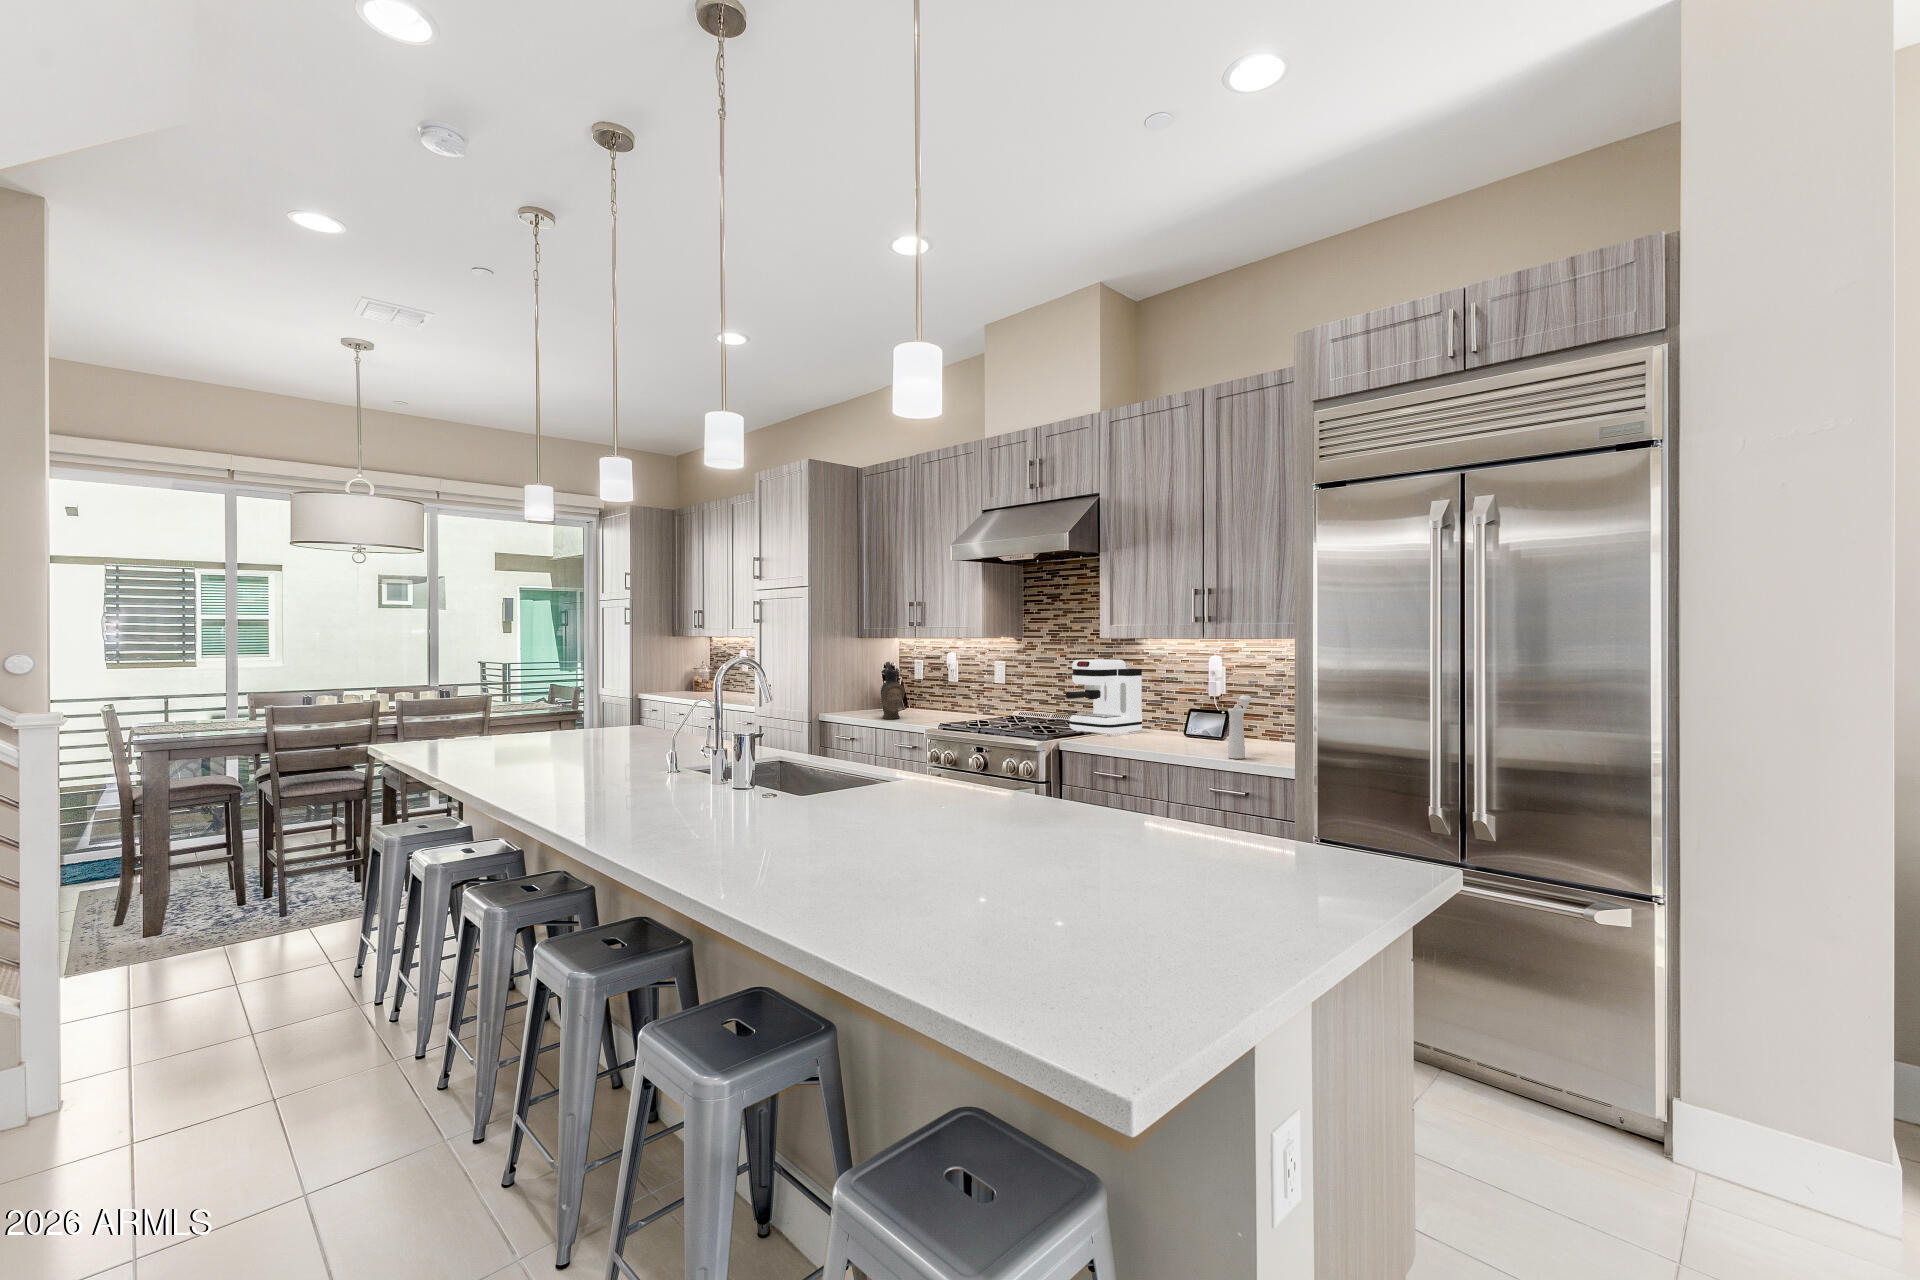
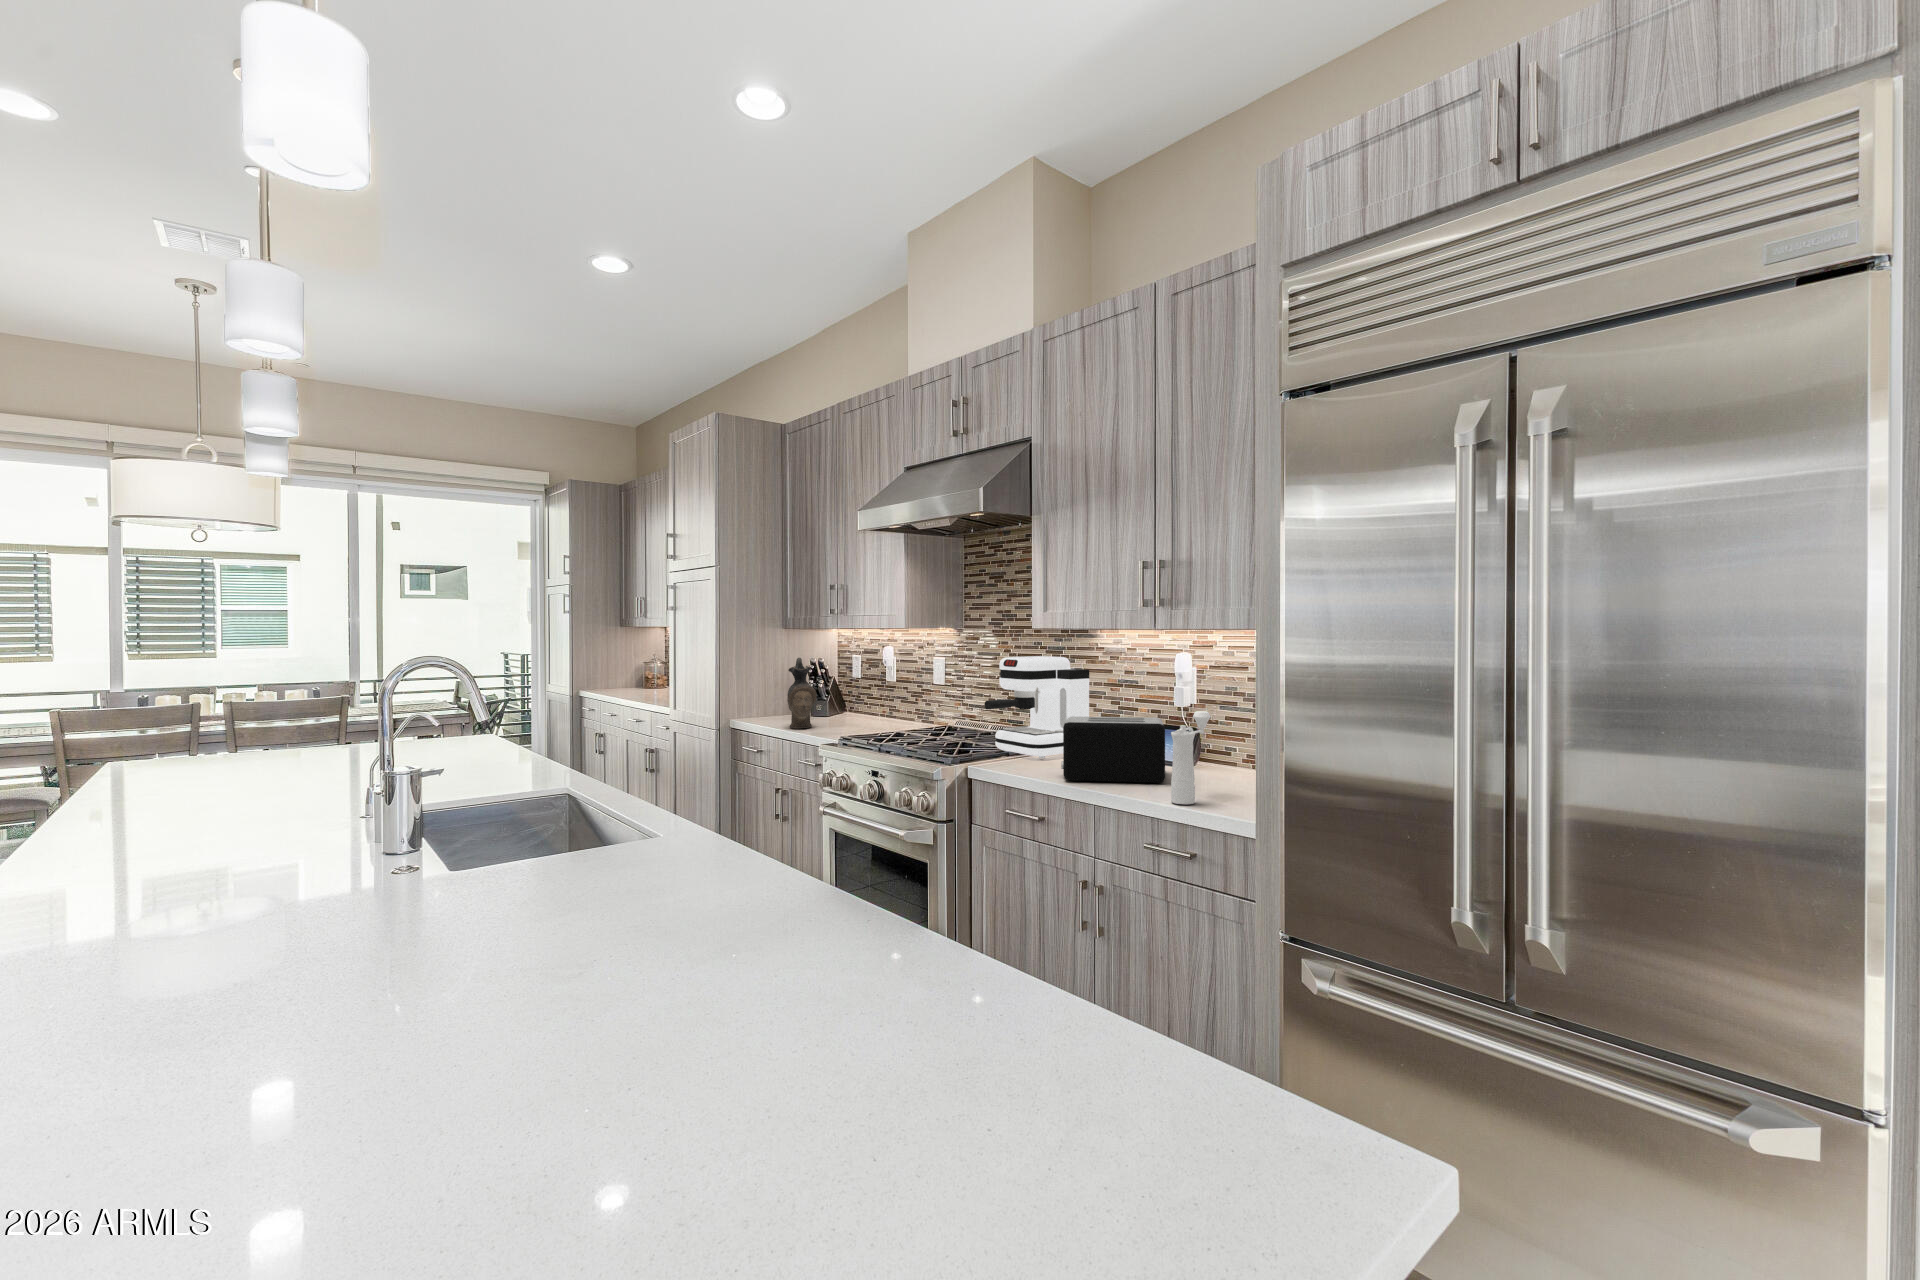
toaster: none [1131,702,1214,748] -> present [1054,716,1165,783]

